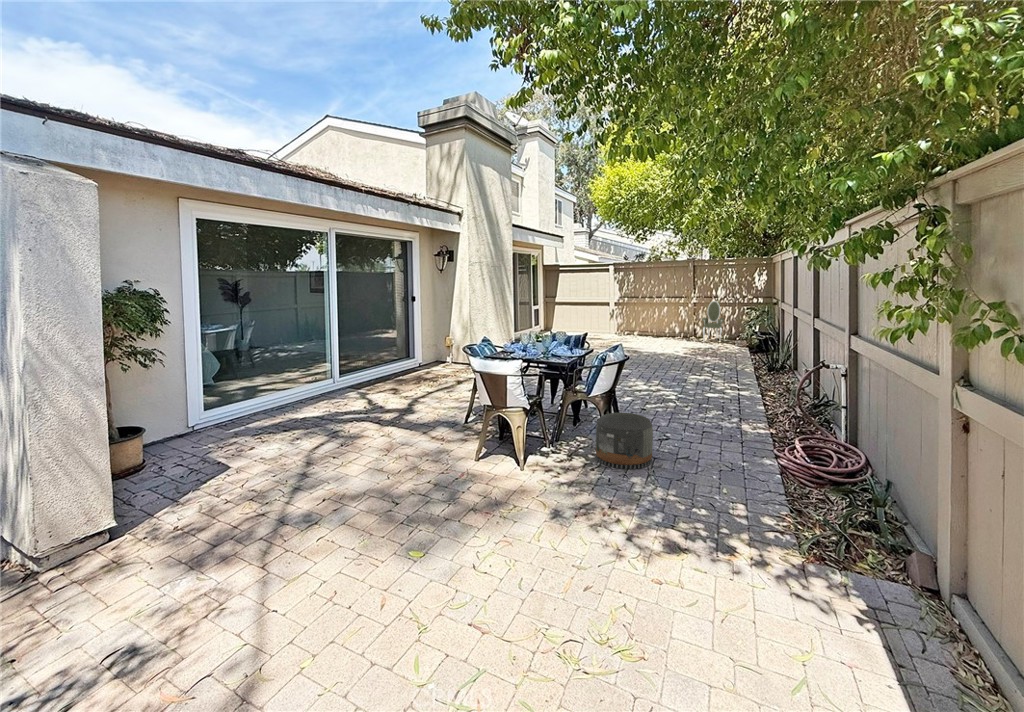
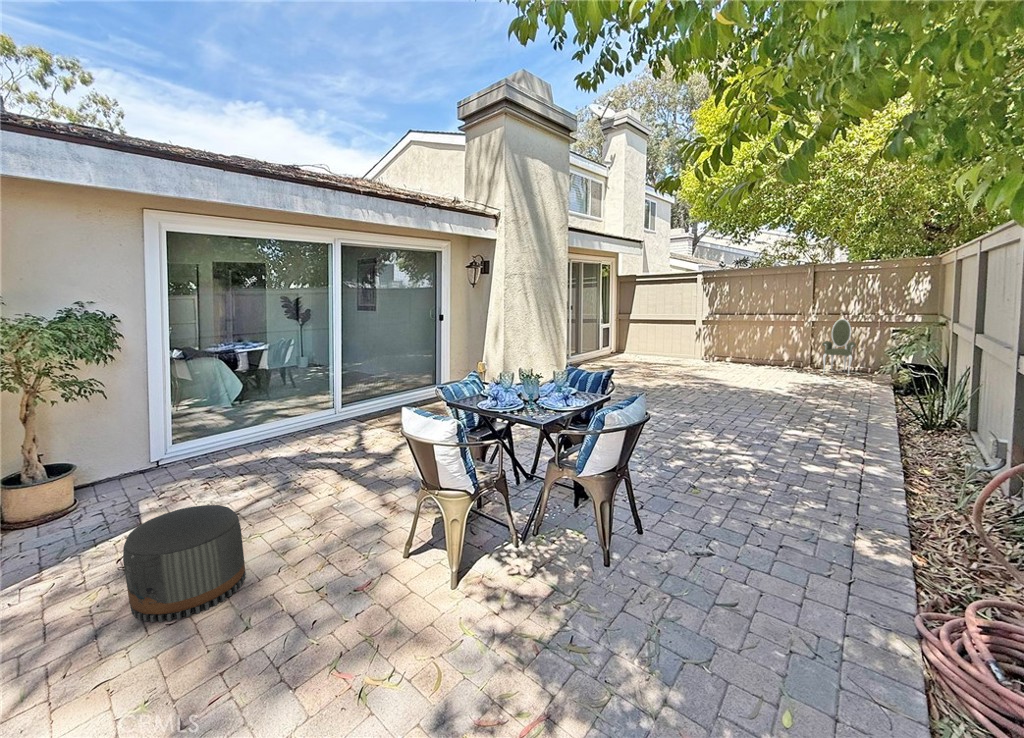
pouf: present [596,413,653,469] -> present [123,505,246,622]

